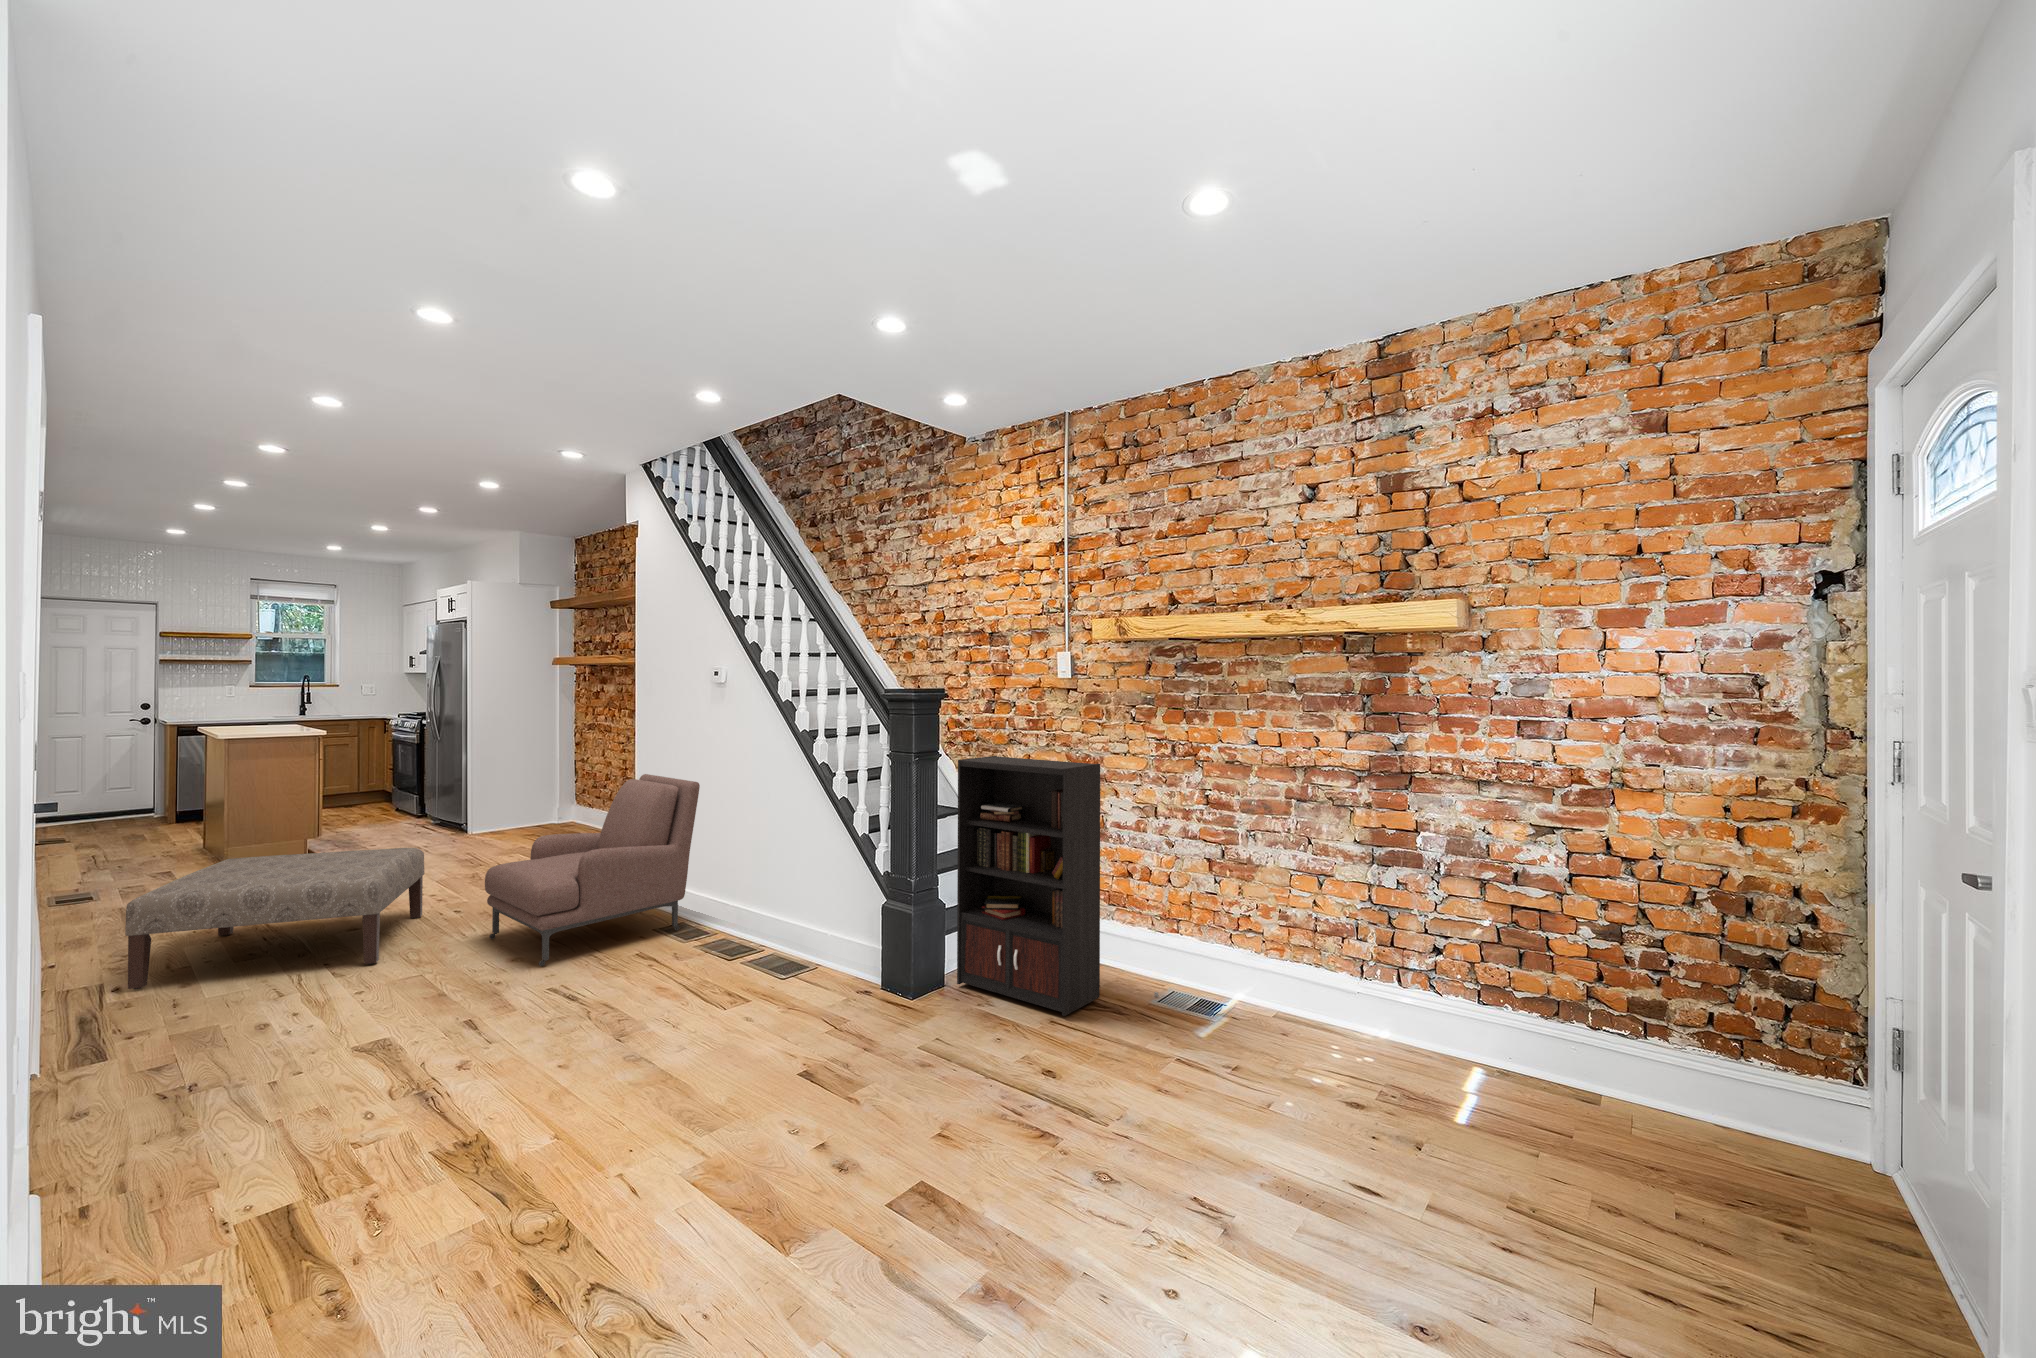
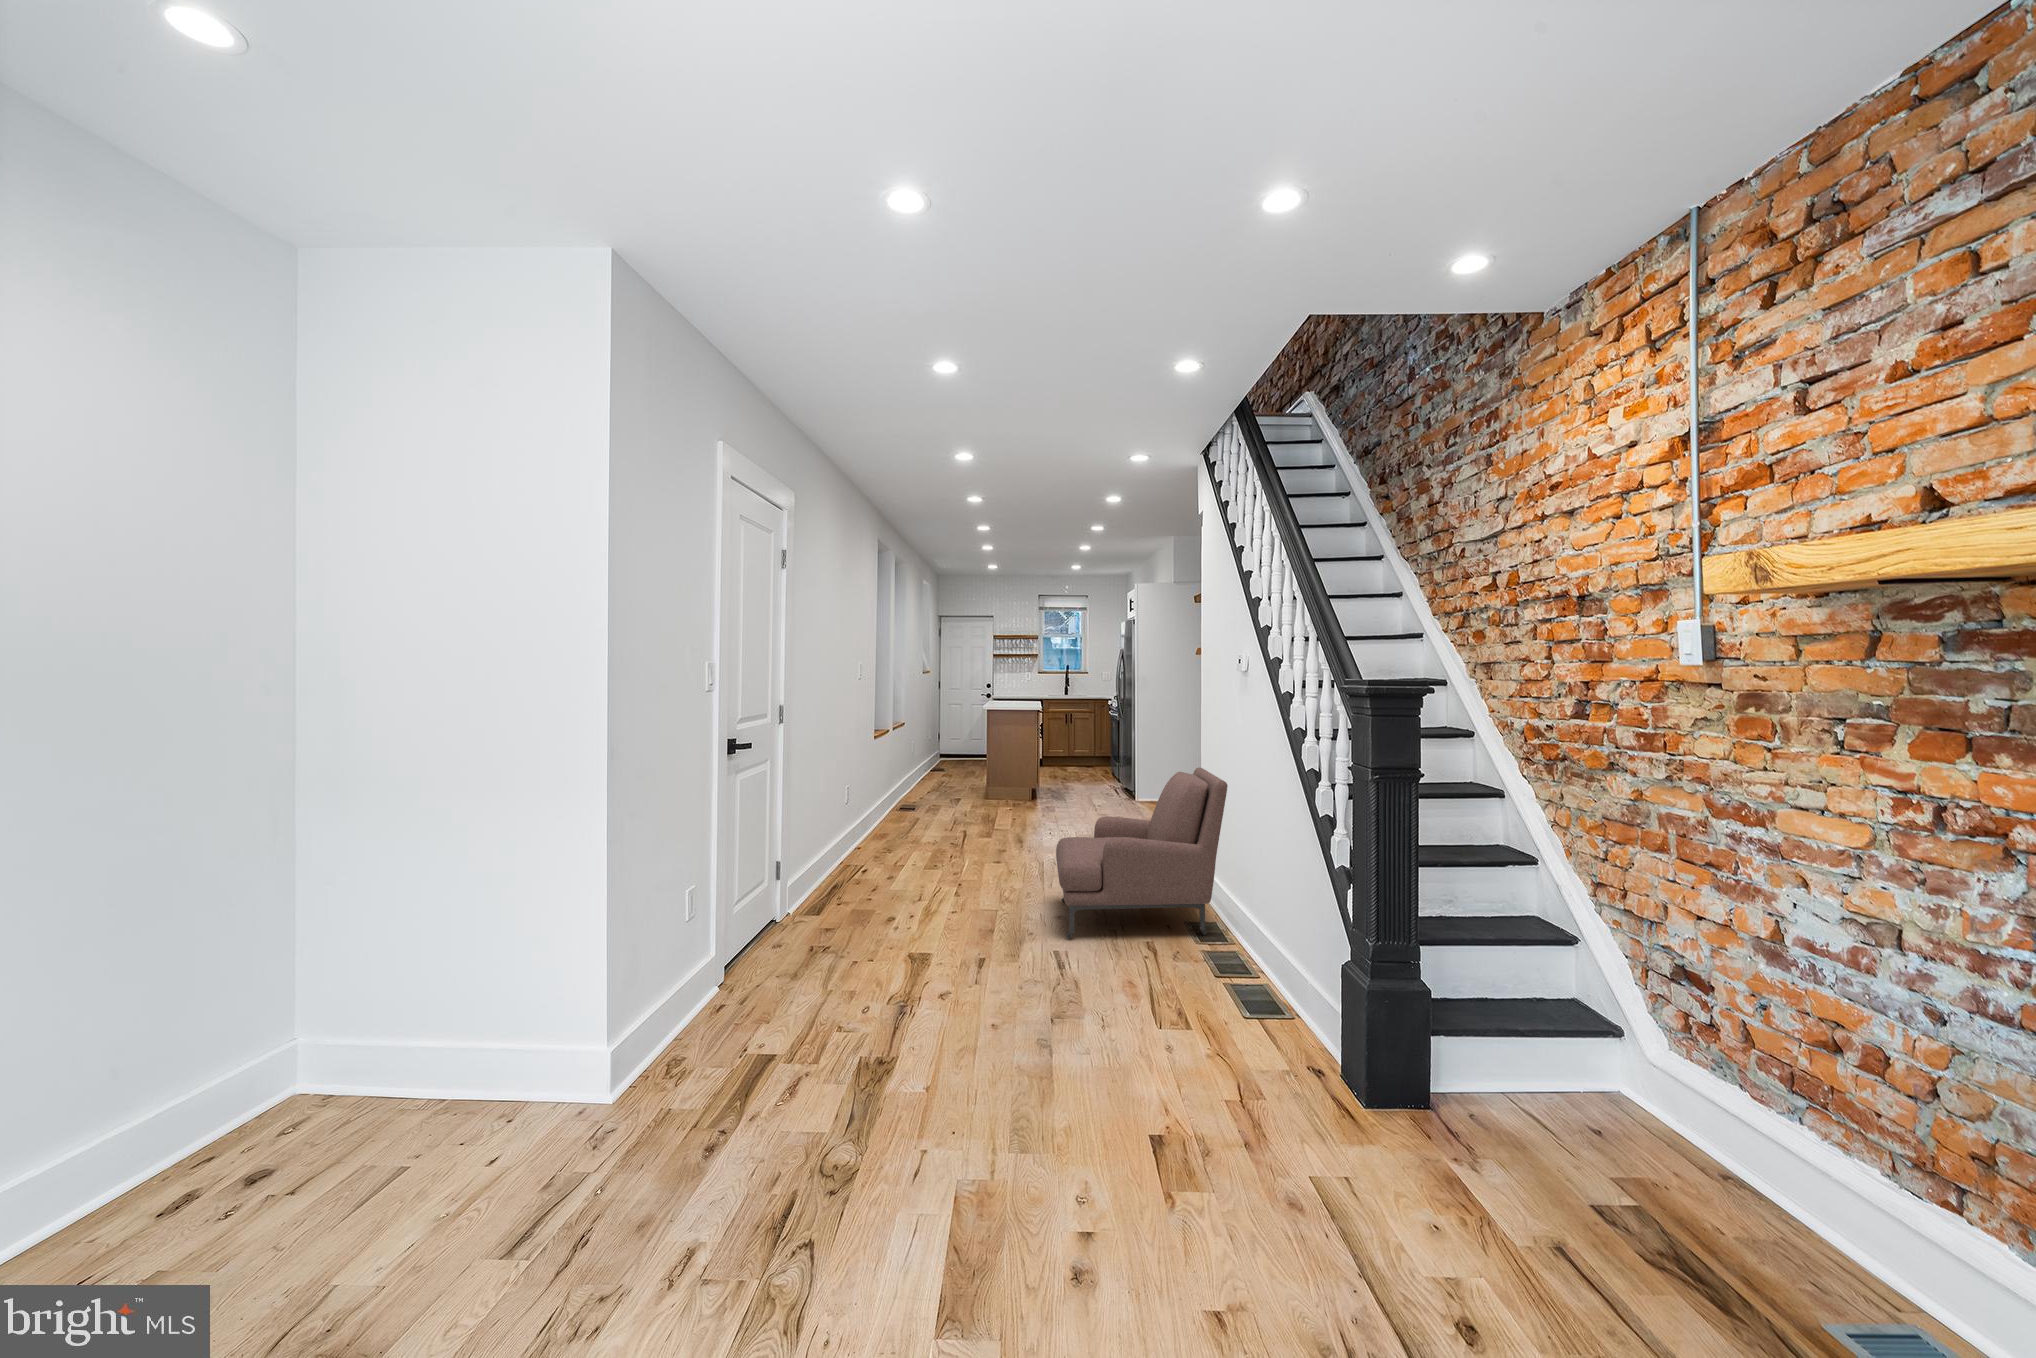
bookcase: present [957,756,1158,1016] -> none [1456,789,1870,1317]
ottoman: present [125,848,424,990] -> none [857,803,1044,902]

